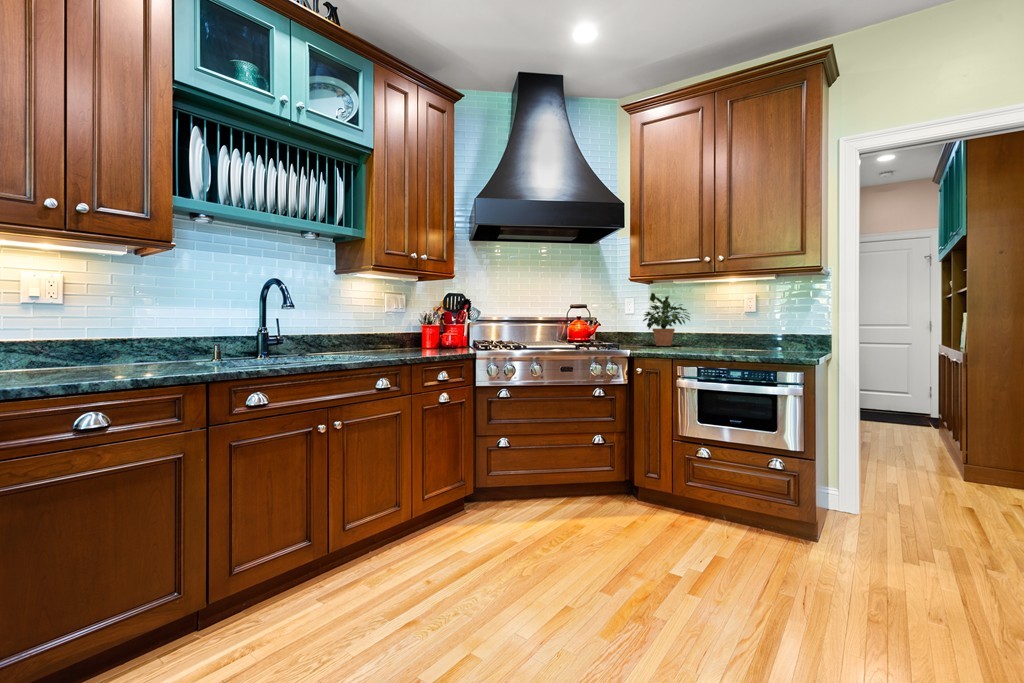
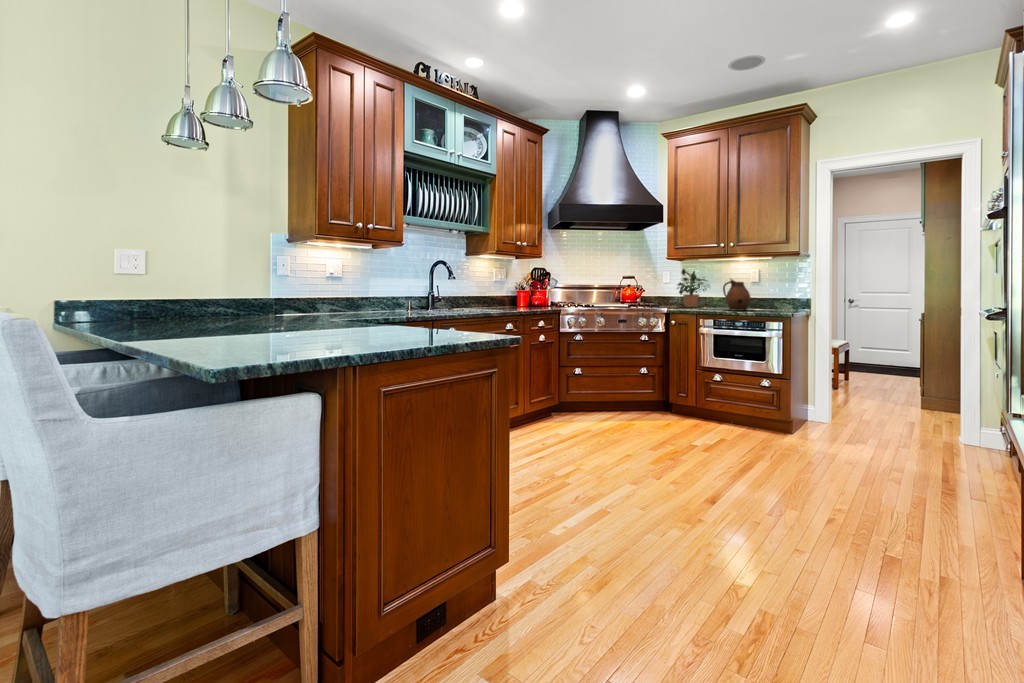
ceramic pitcher: none [712,307,762,356] -> present [723,279,751,310]

